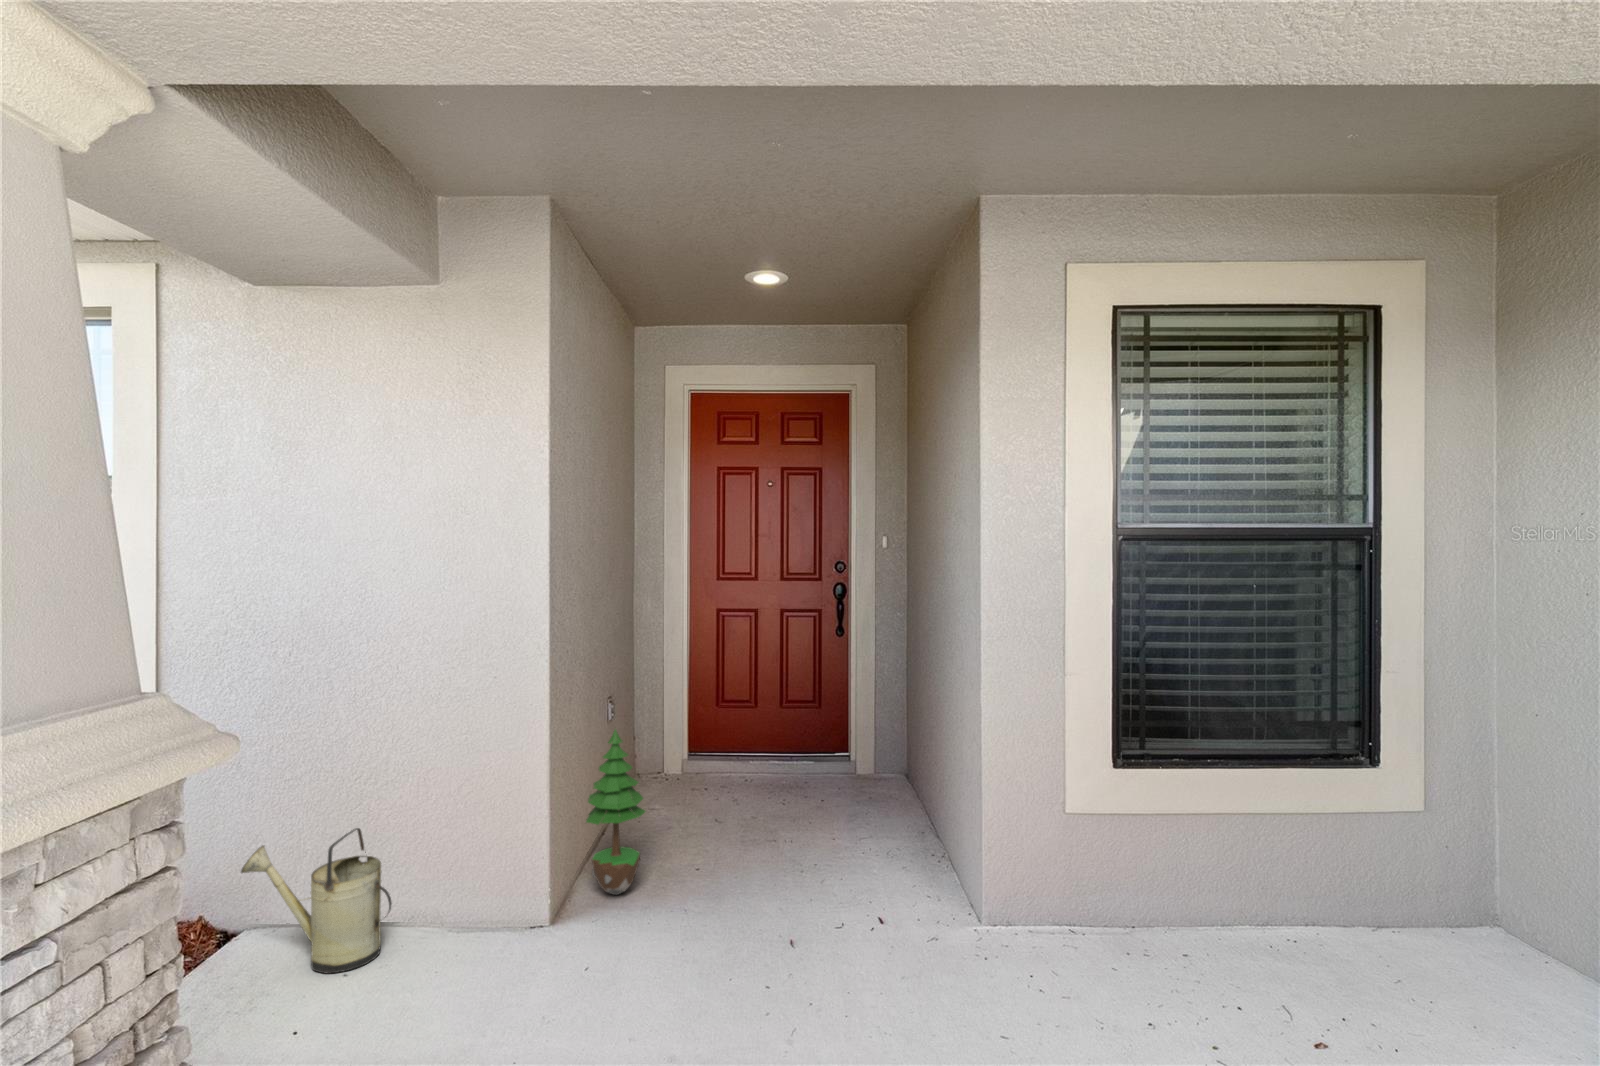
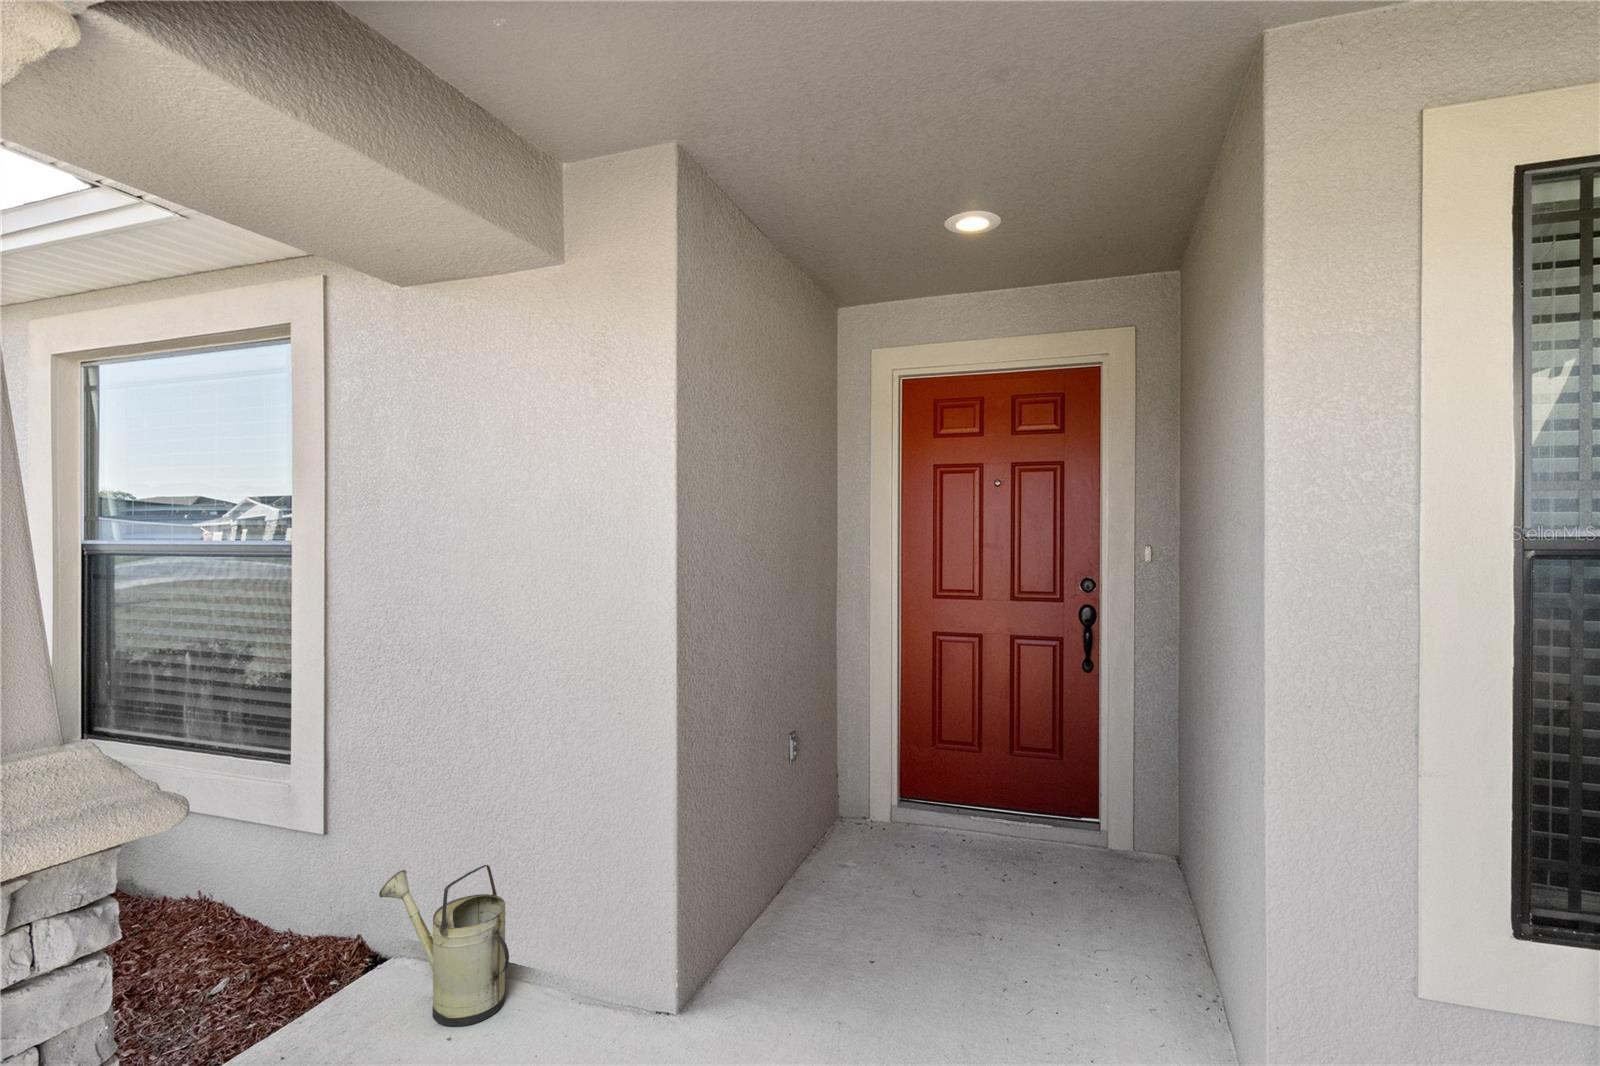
potted tree: present [586,730,645,895] -> none [728,779,801,981]

